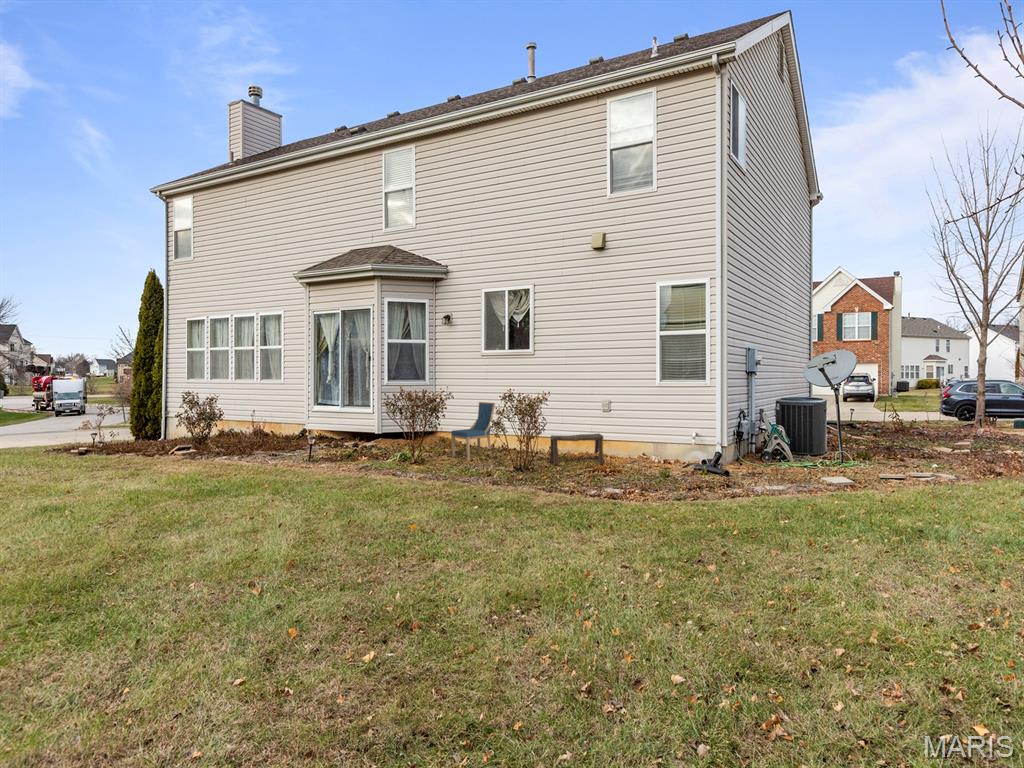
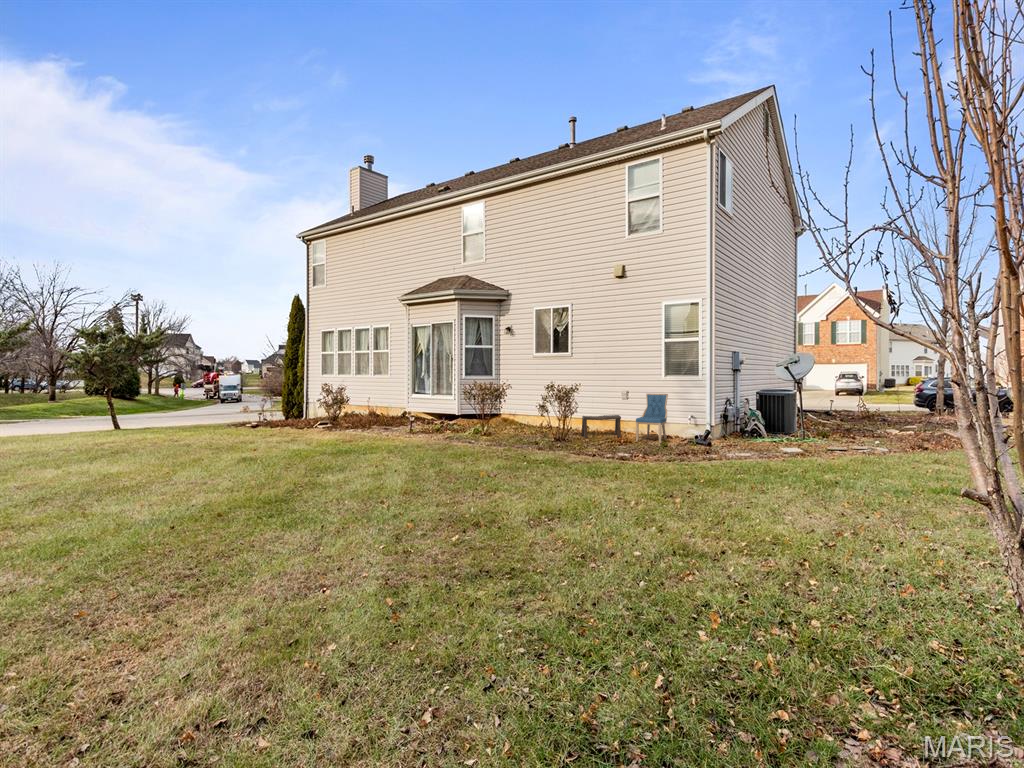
chair: present [451,402,495,461] -> present [636,394,668,443]

